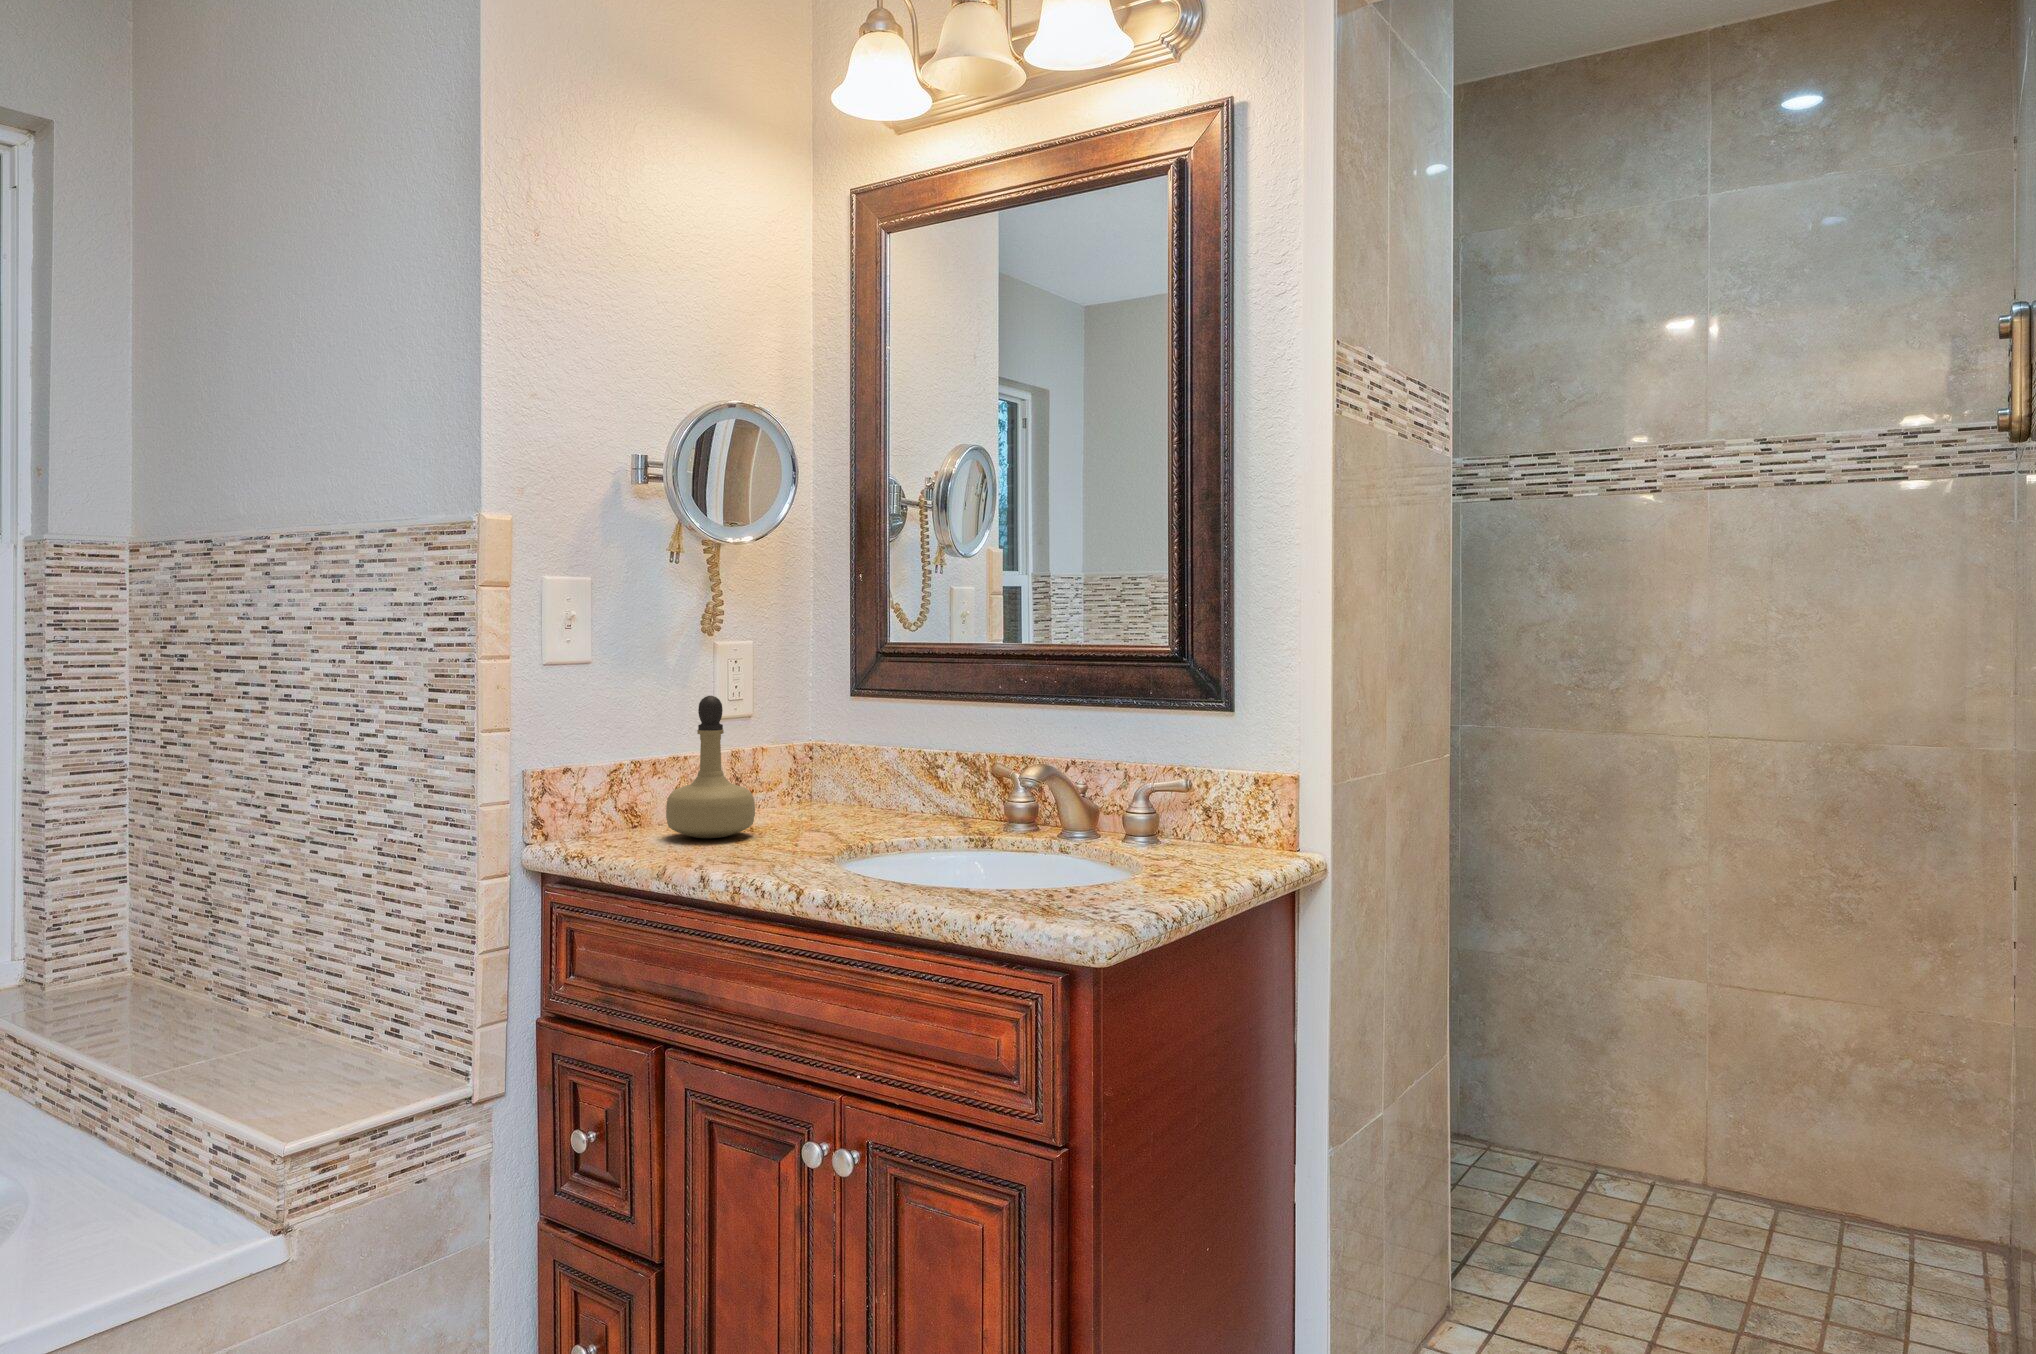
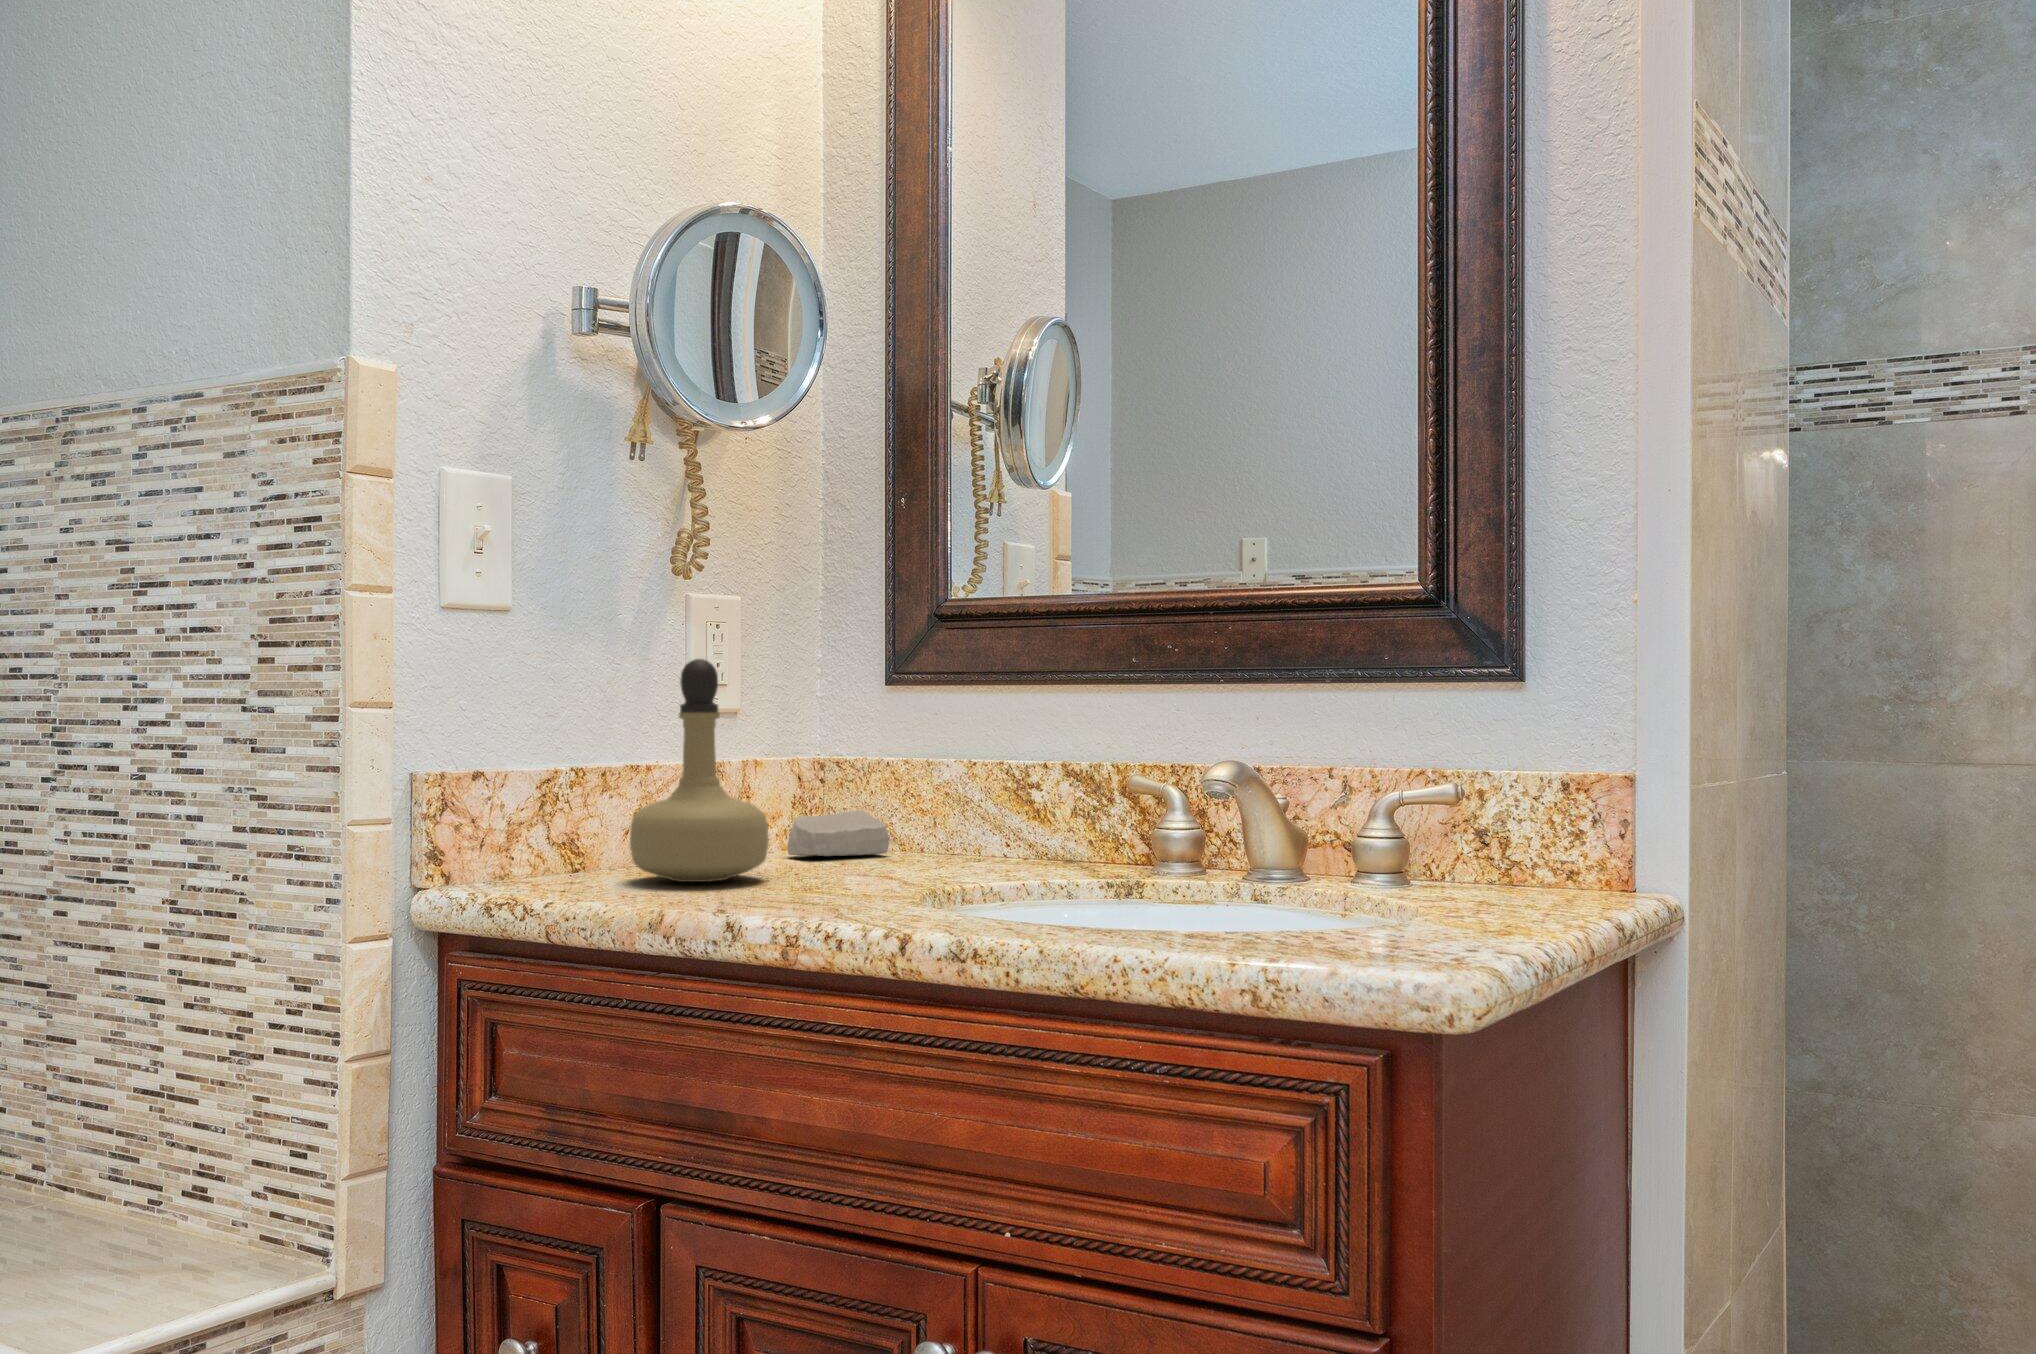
soap bar: none [779,786,846,817] -> present [787,810,890,856]

